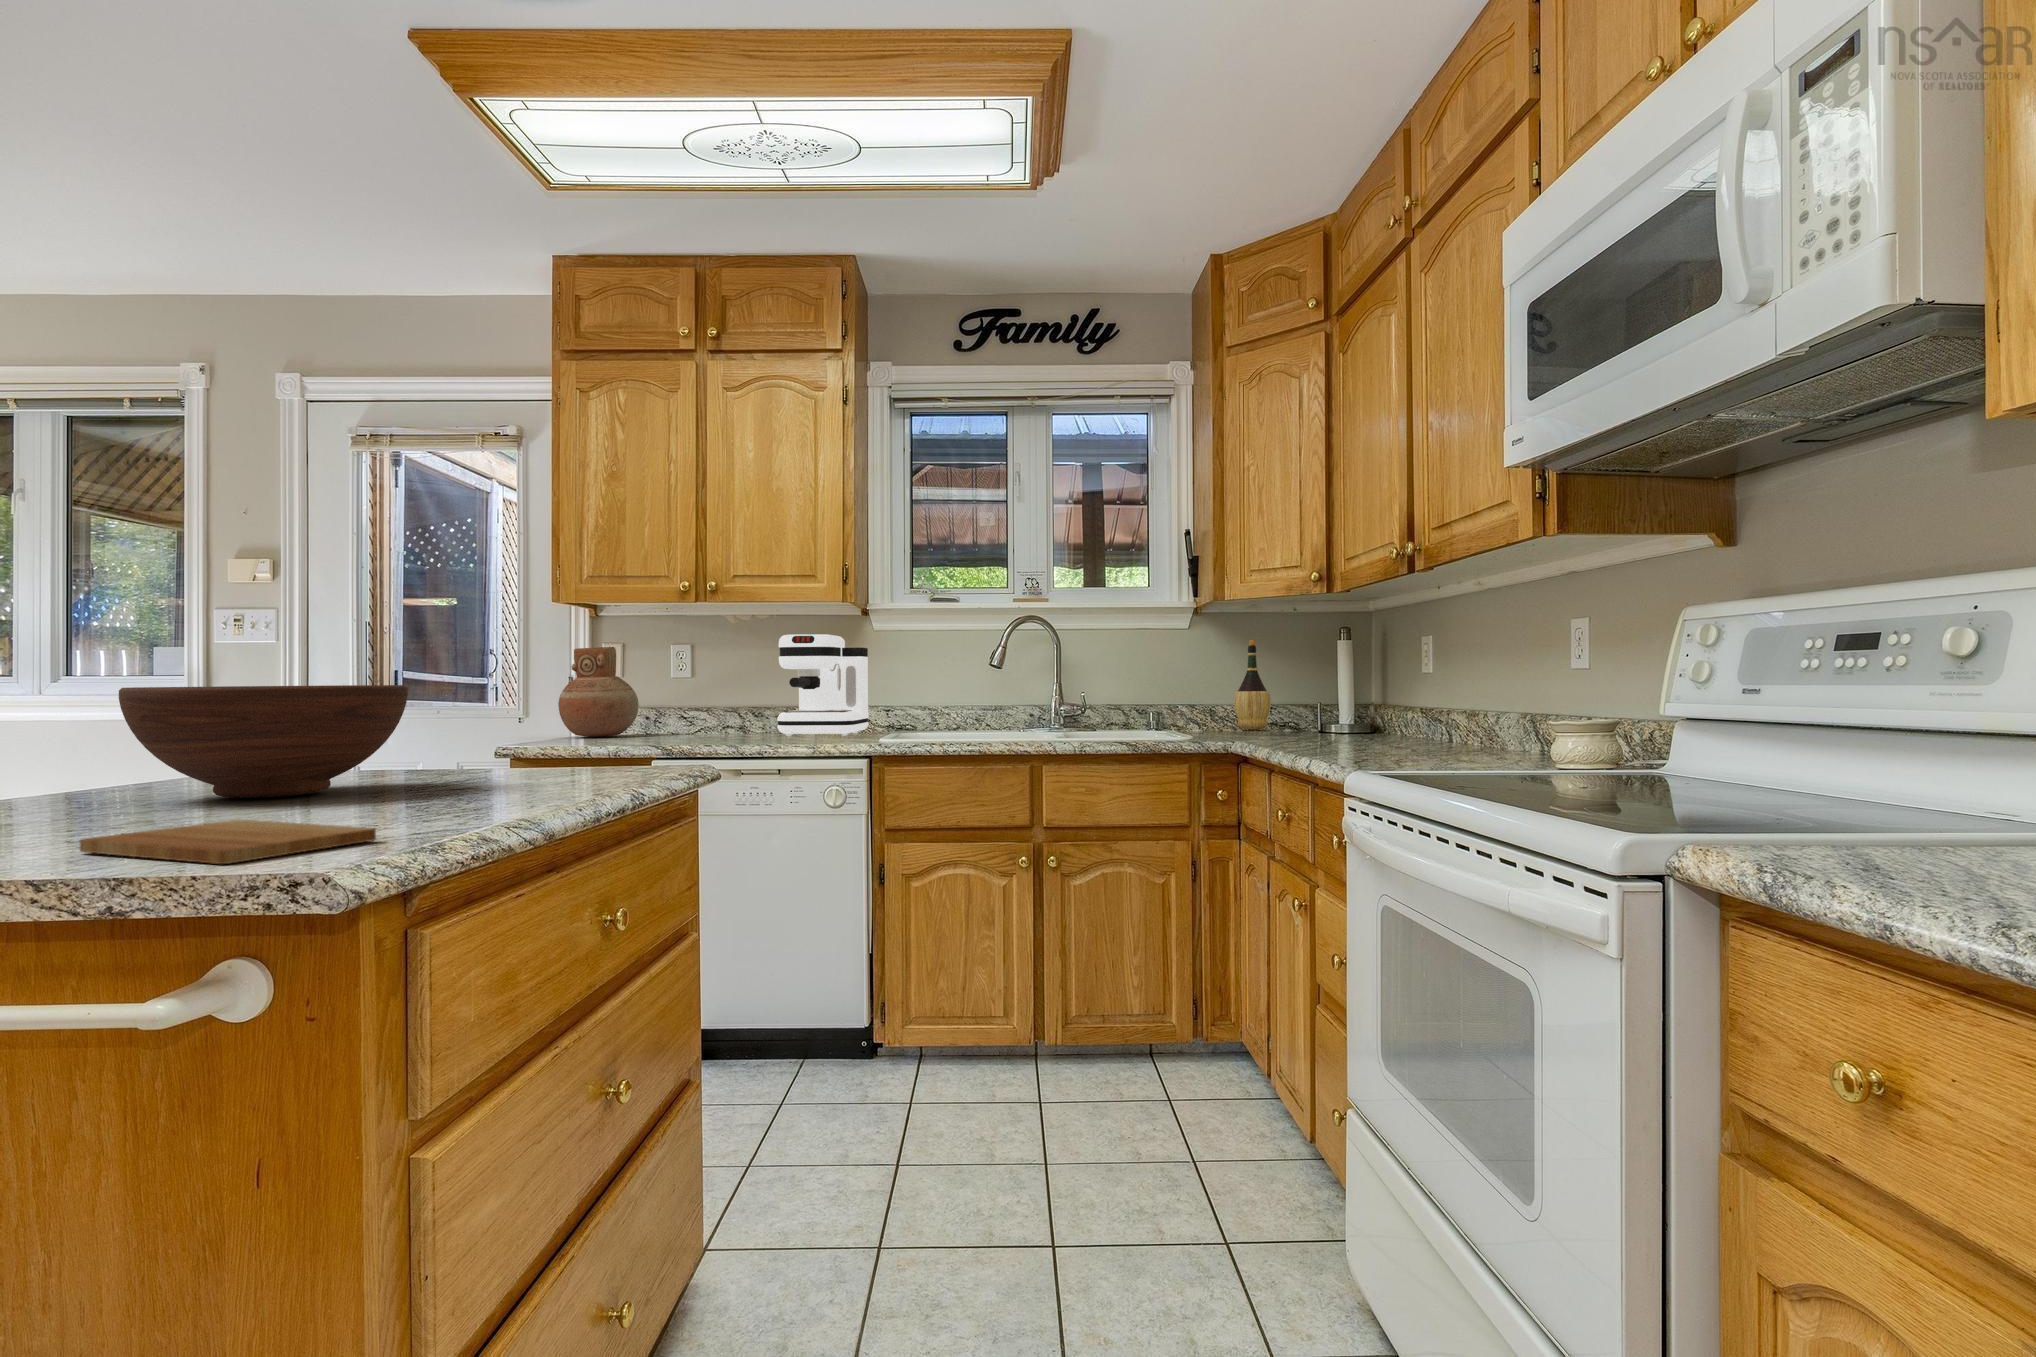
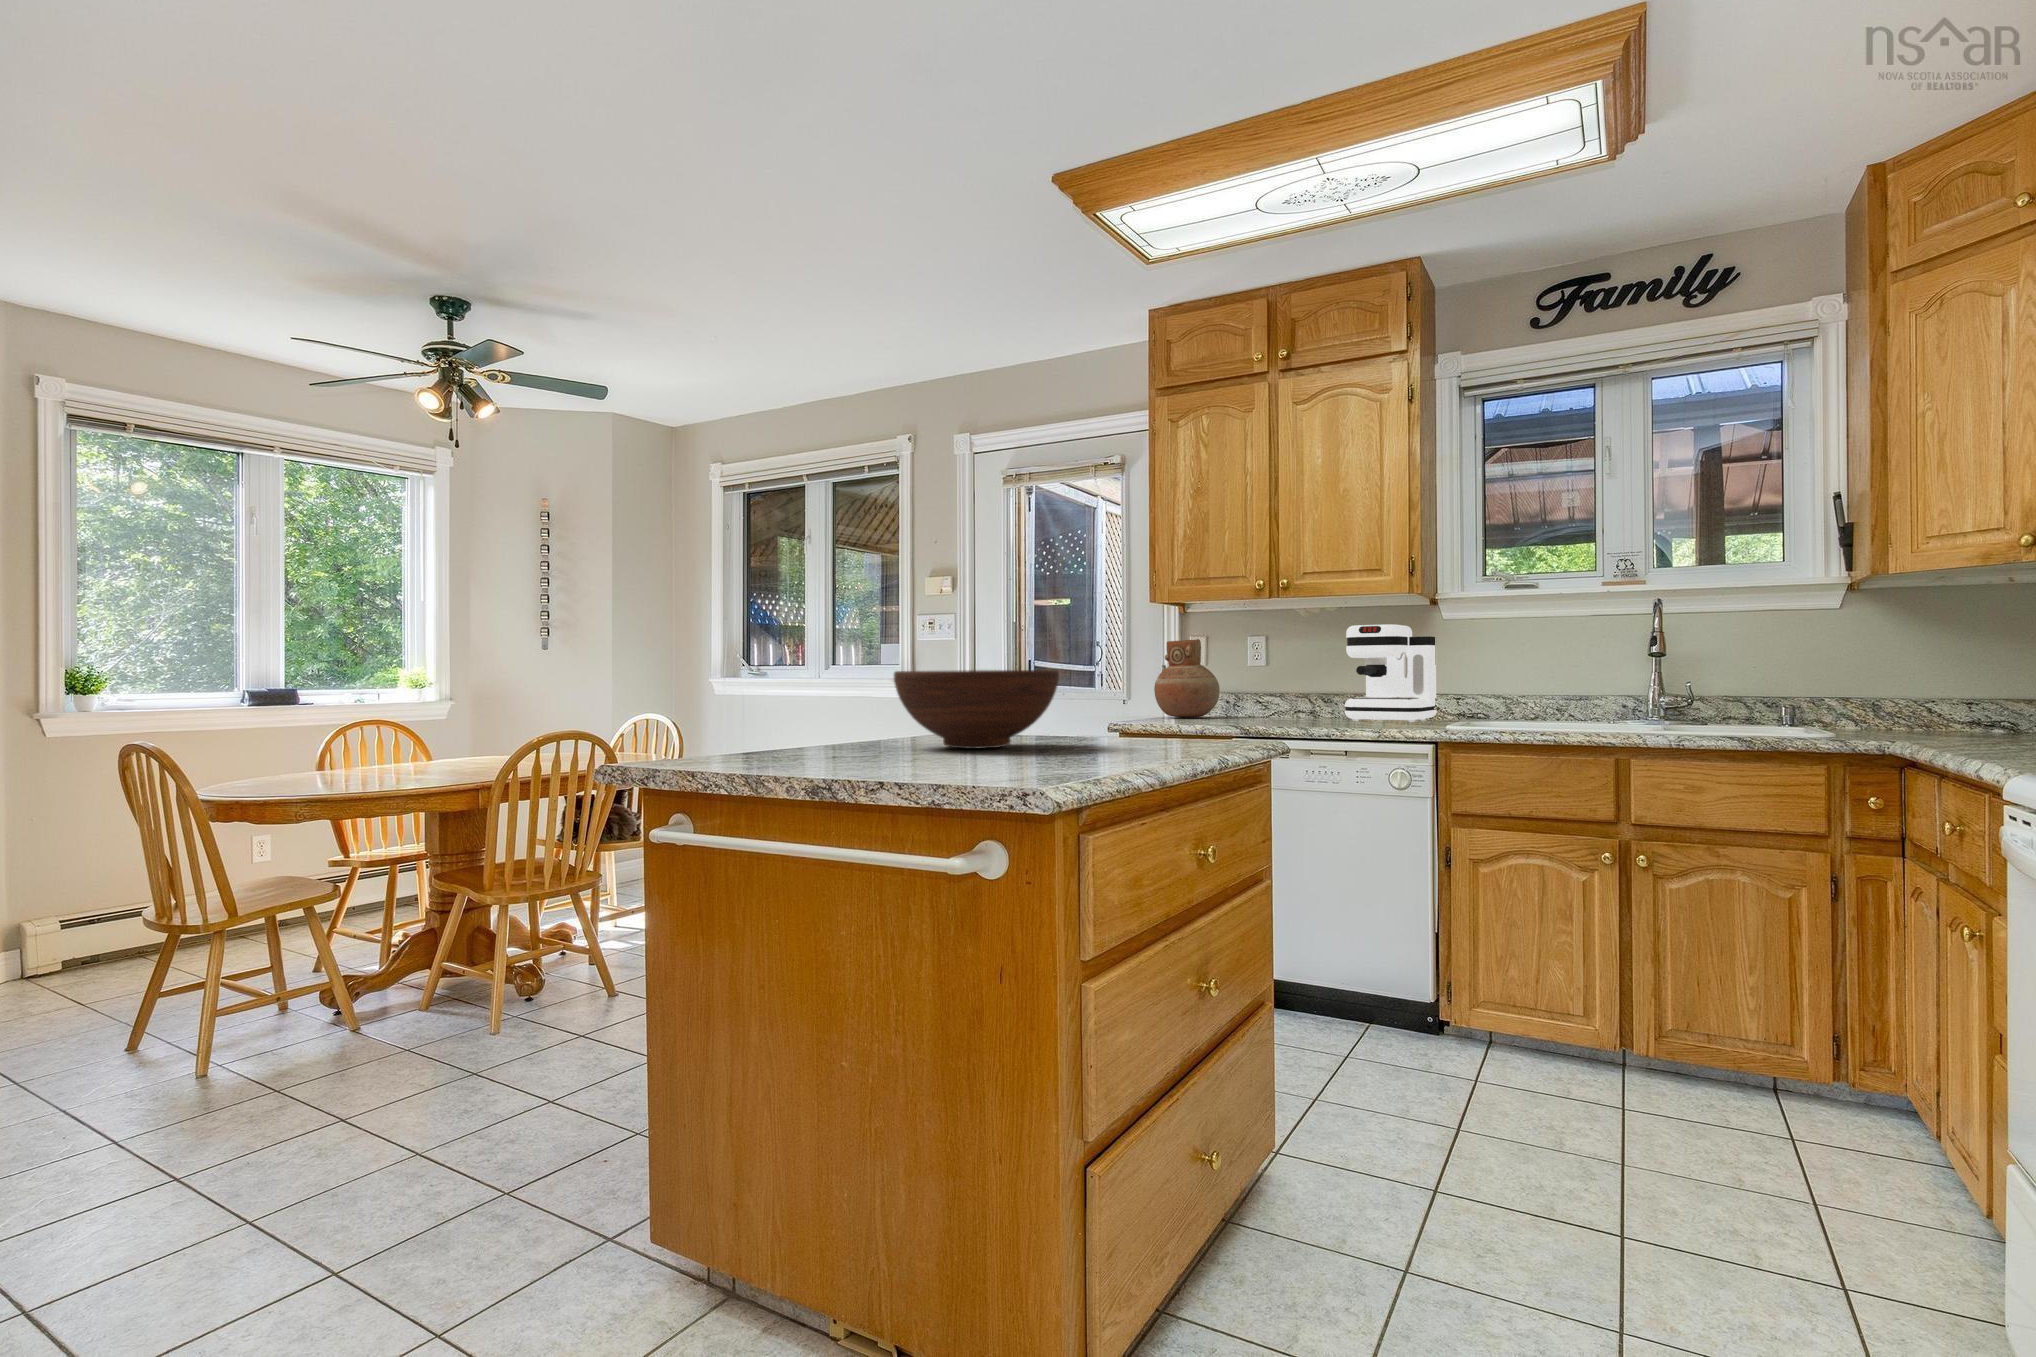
wine bottle: present [1234,640,1271,730] -> none [1906,619,1964,728]
cutting board: present [80,819,376,864] -> none [895,758,1054,782]

